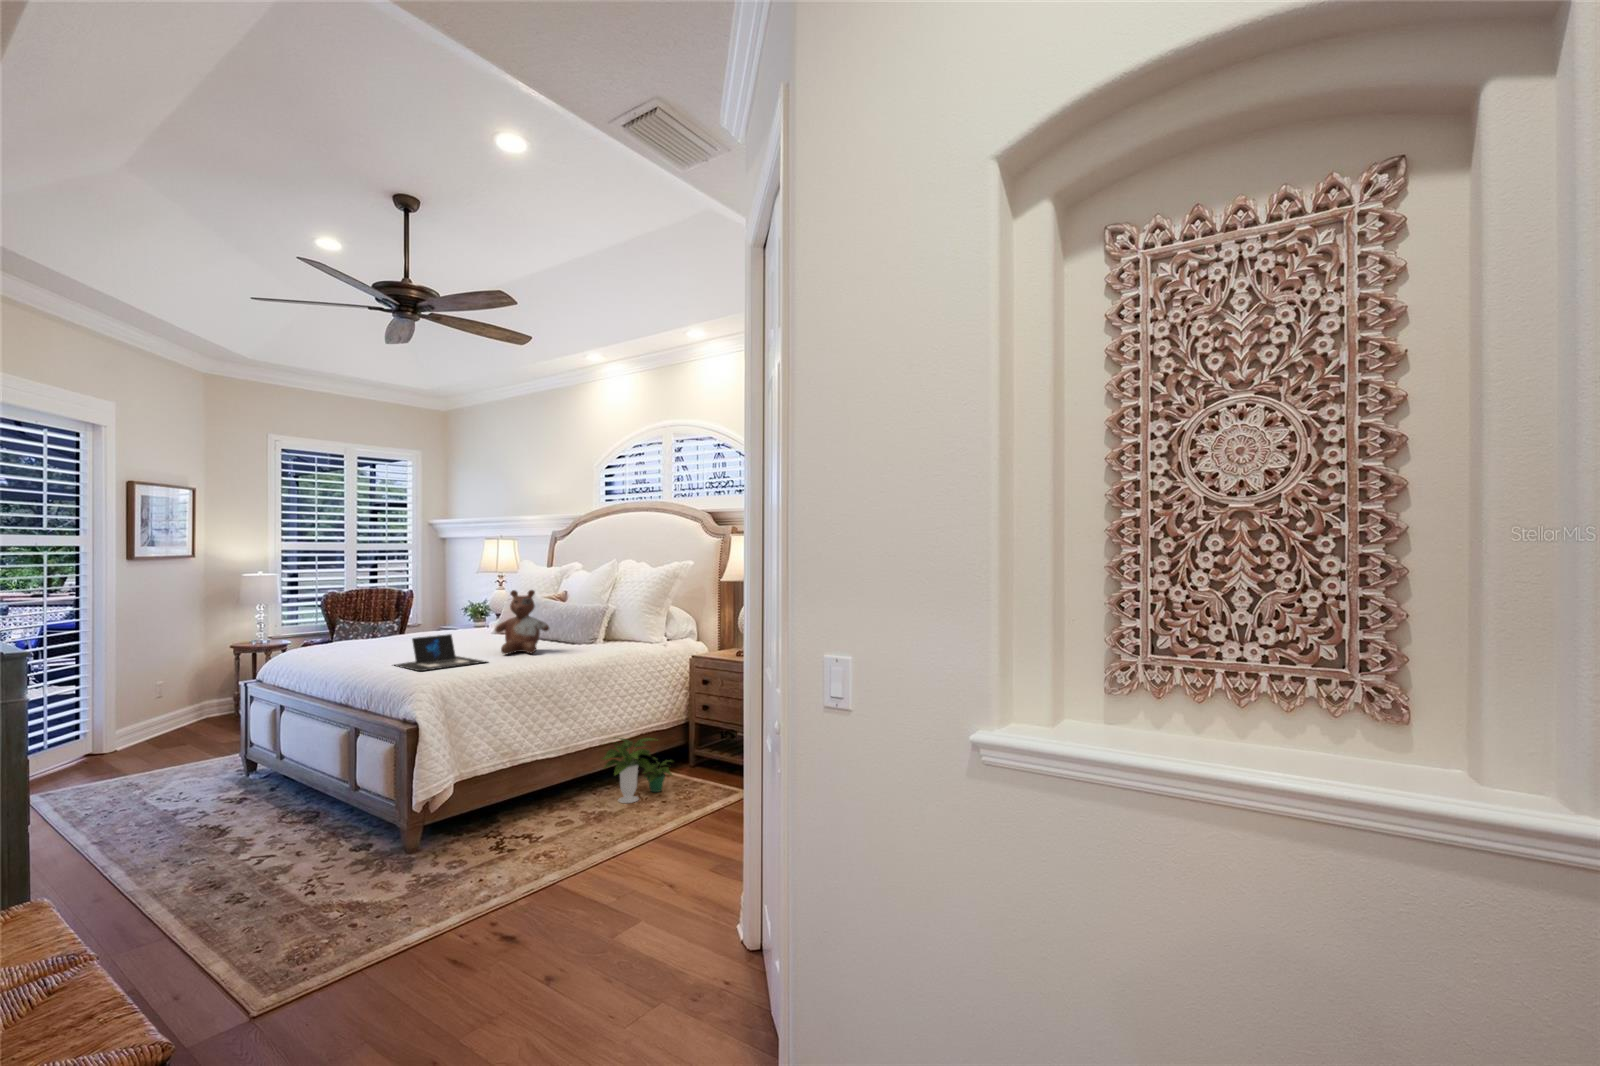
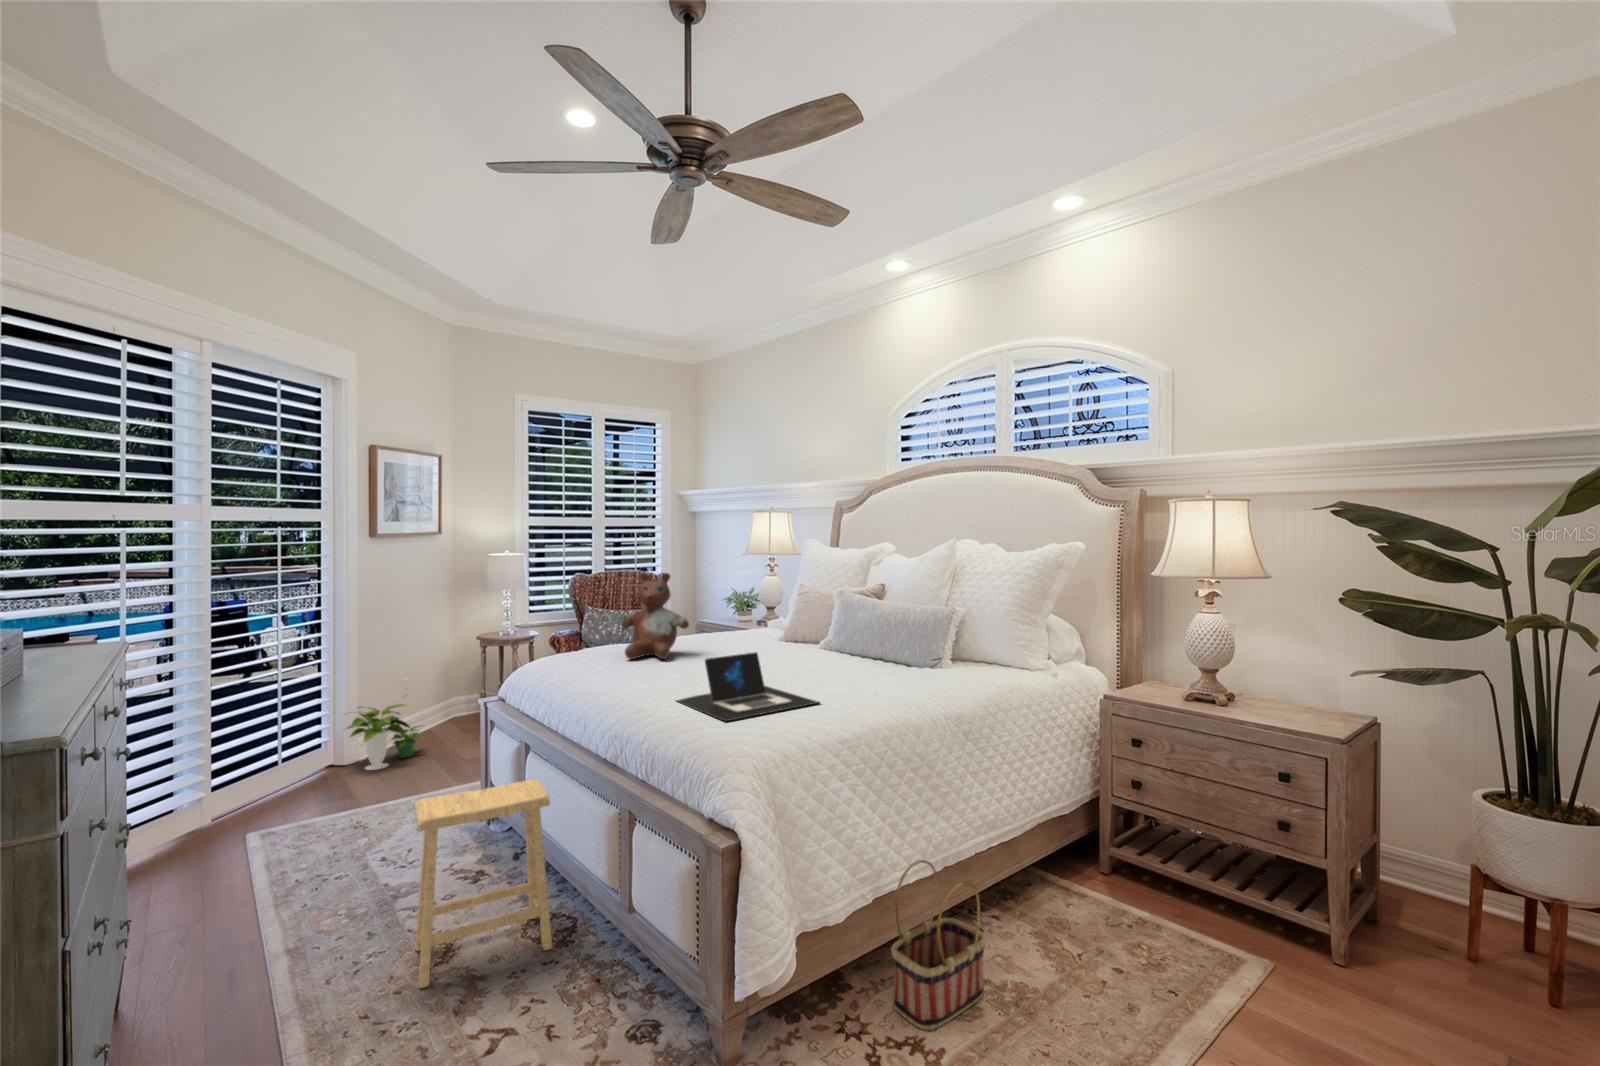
stuffed bear: present [496,590,549,654] -> present [622,573,689,659]
footstool: none [197,722,301,848] -> present [414,779,552,988]
potted plant: present [603,738,671,803] -> present [347,704,423,770]
basket: none [518,746,578,831] -> present [891,860,986,1030]

